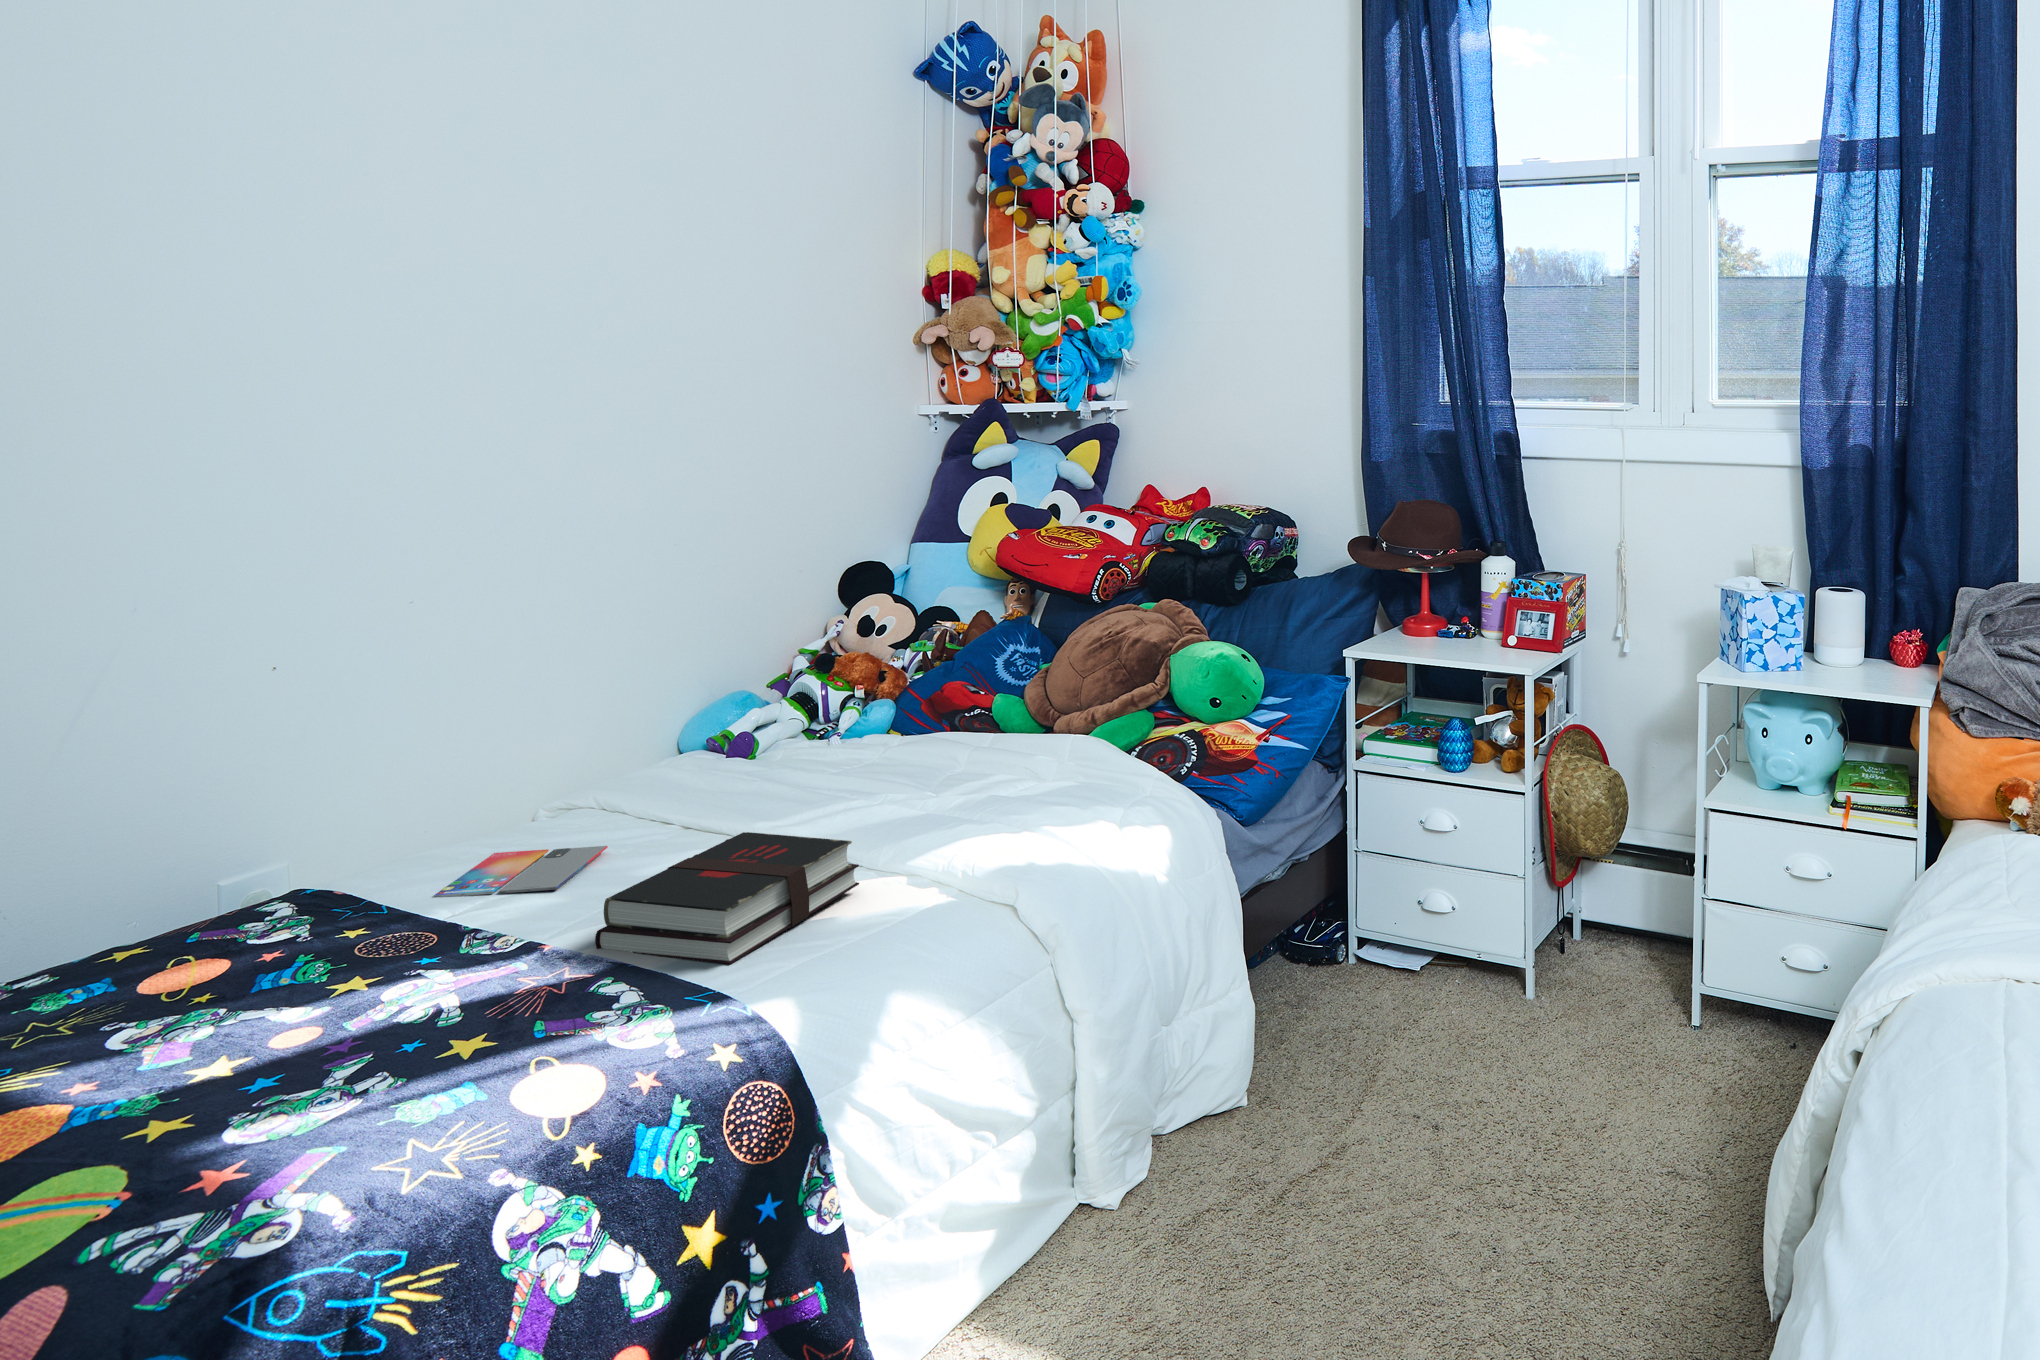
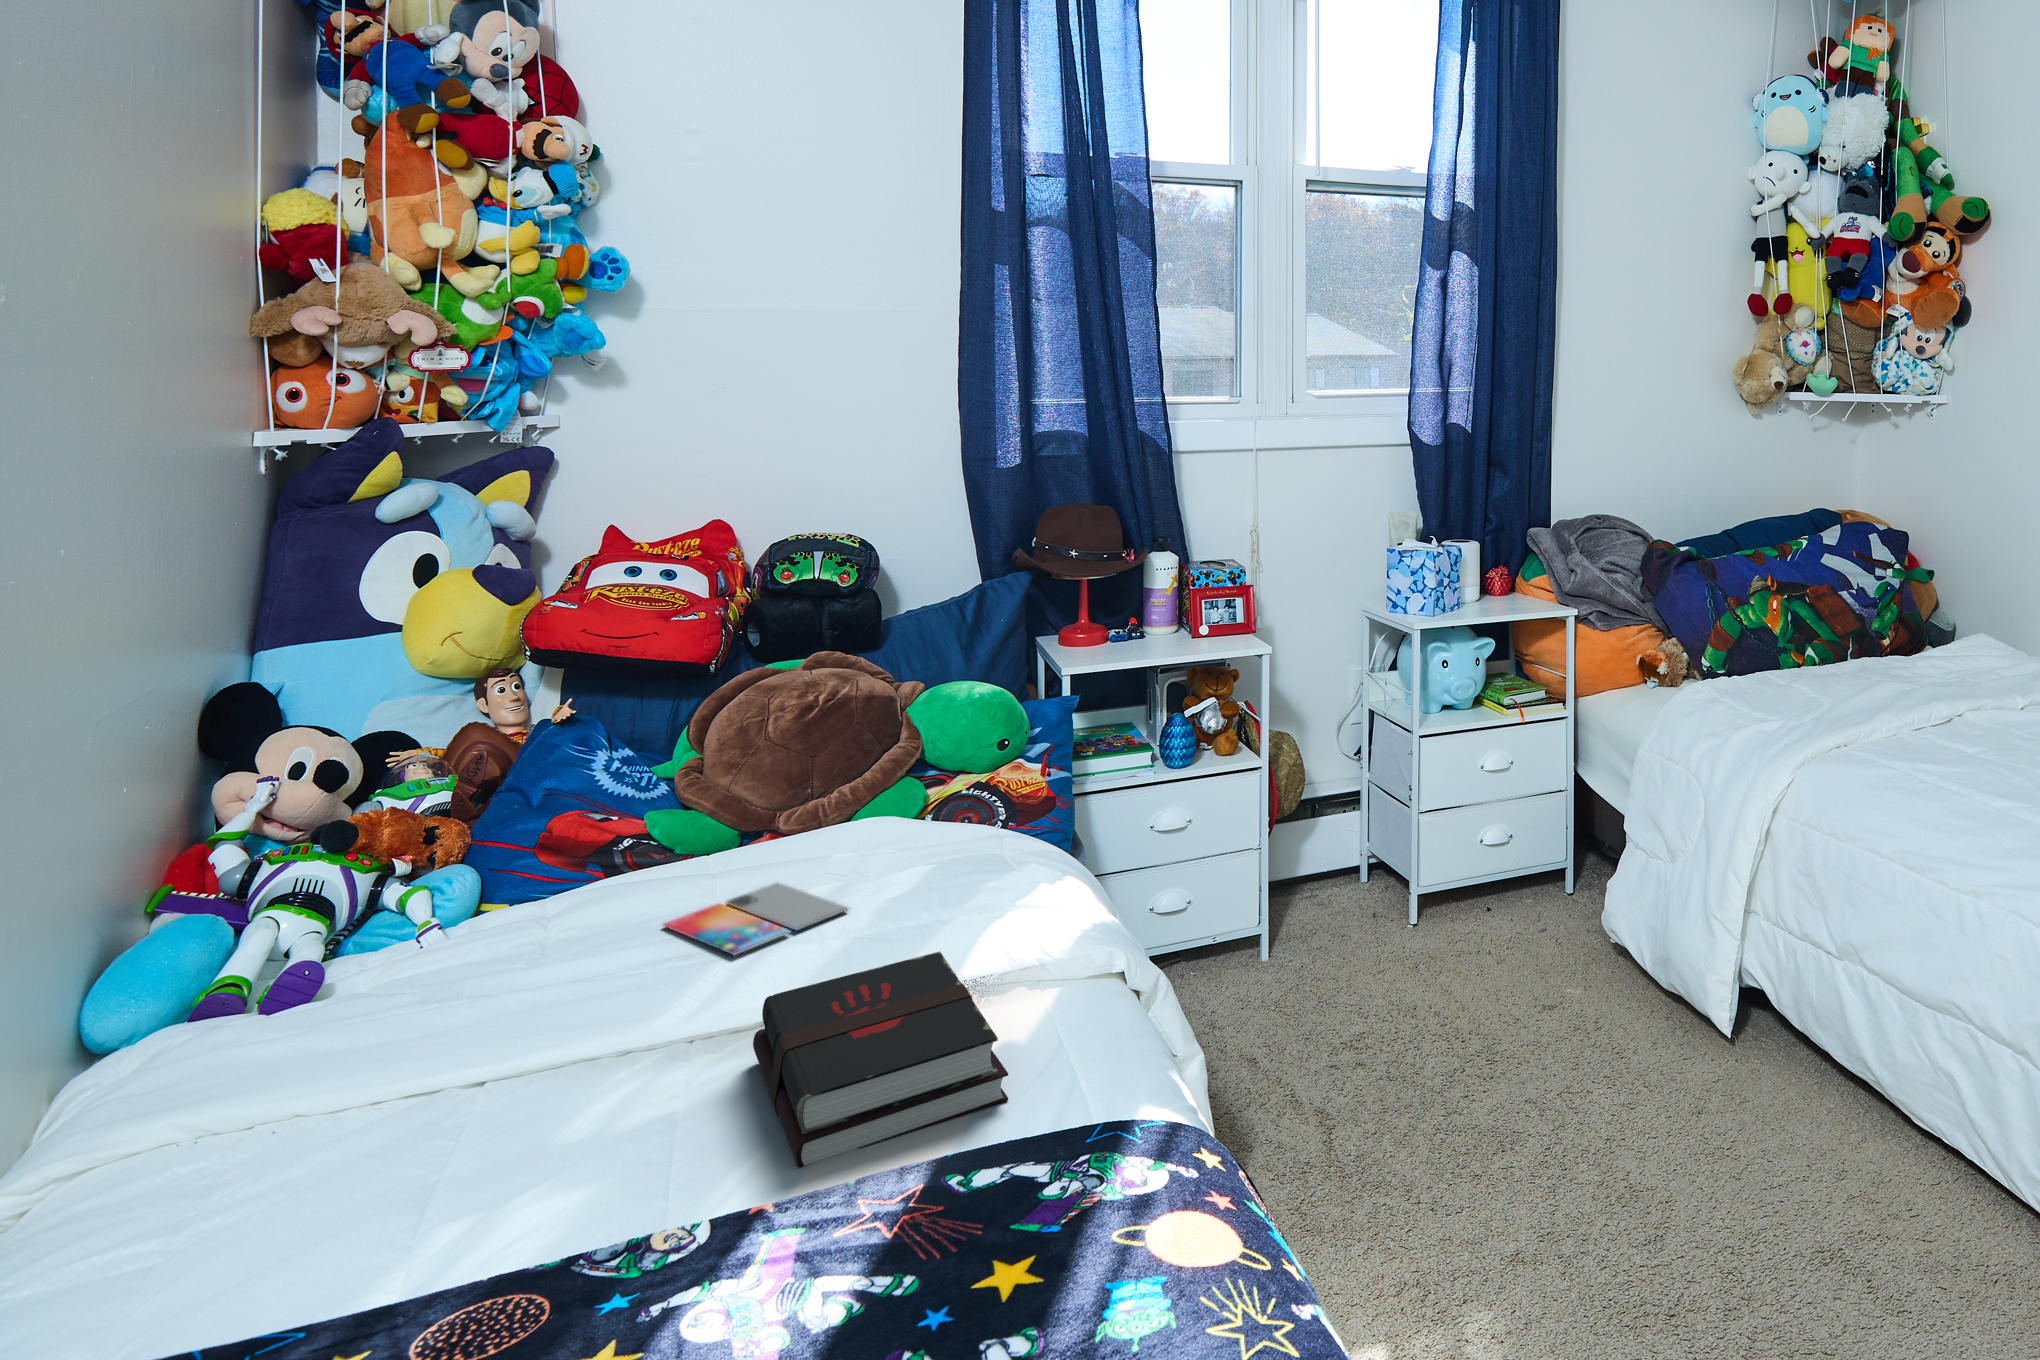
smartphone: present [433,846,608,897] -> present [663,882,848,955]

